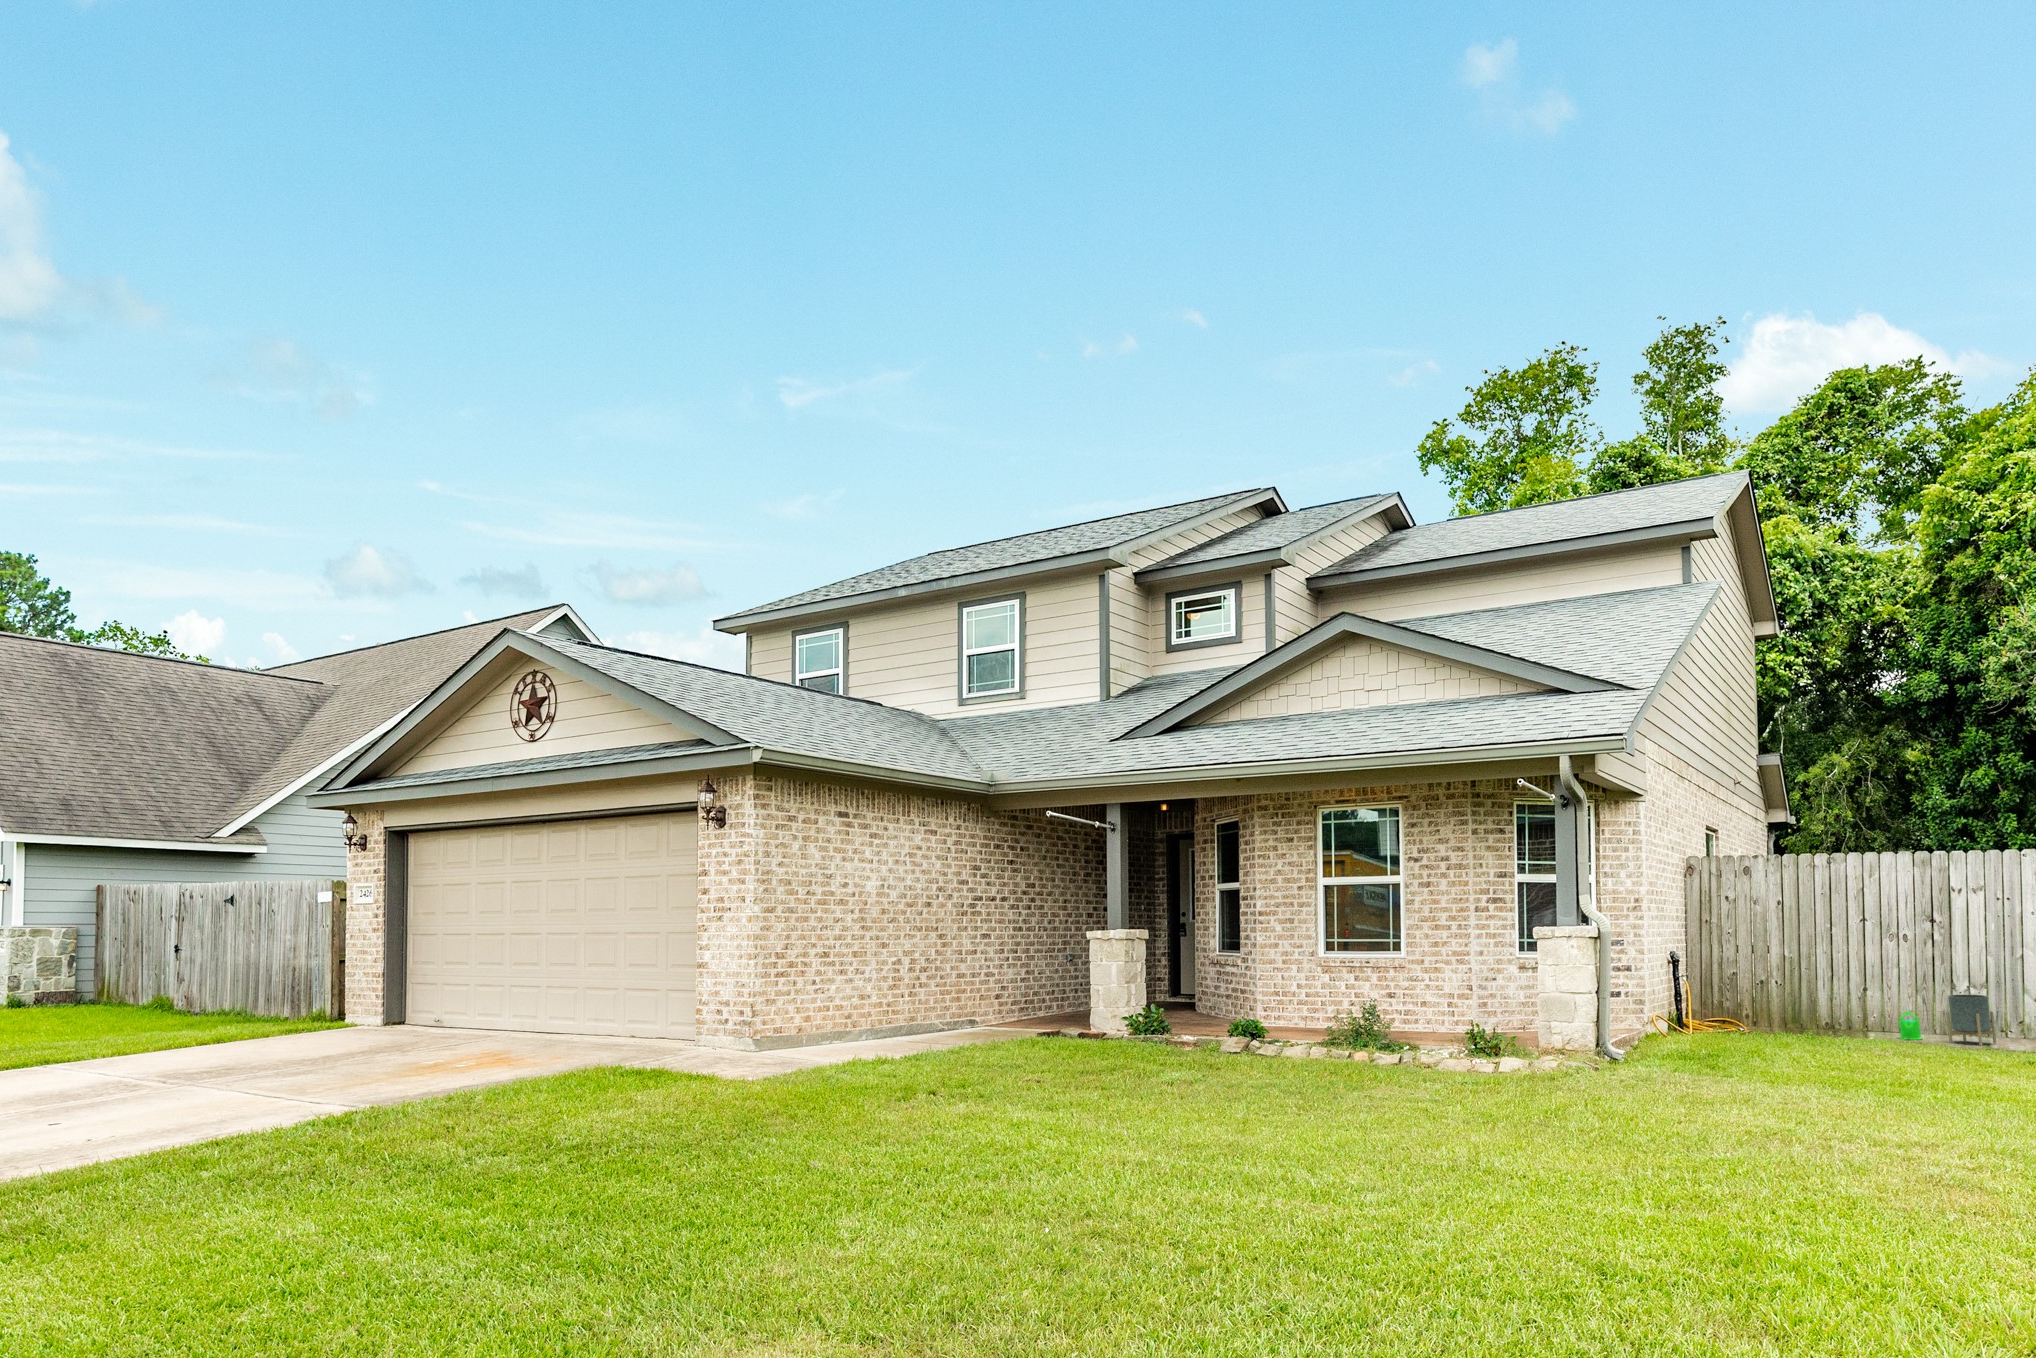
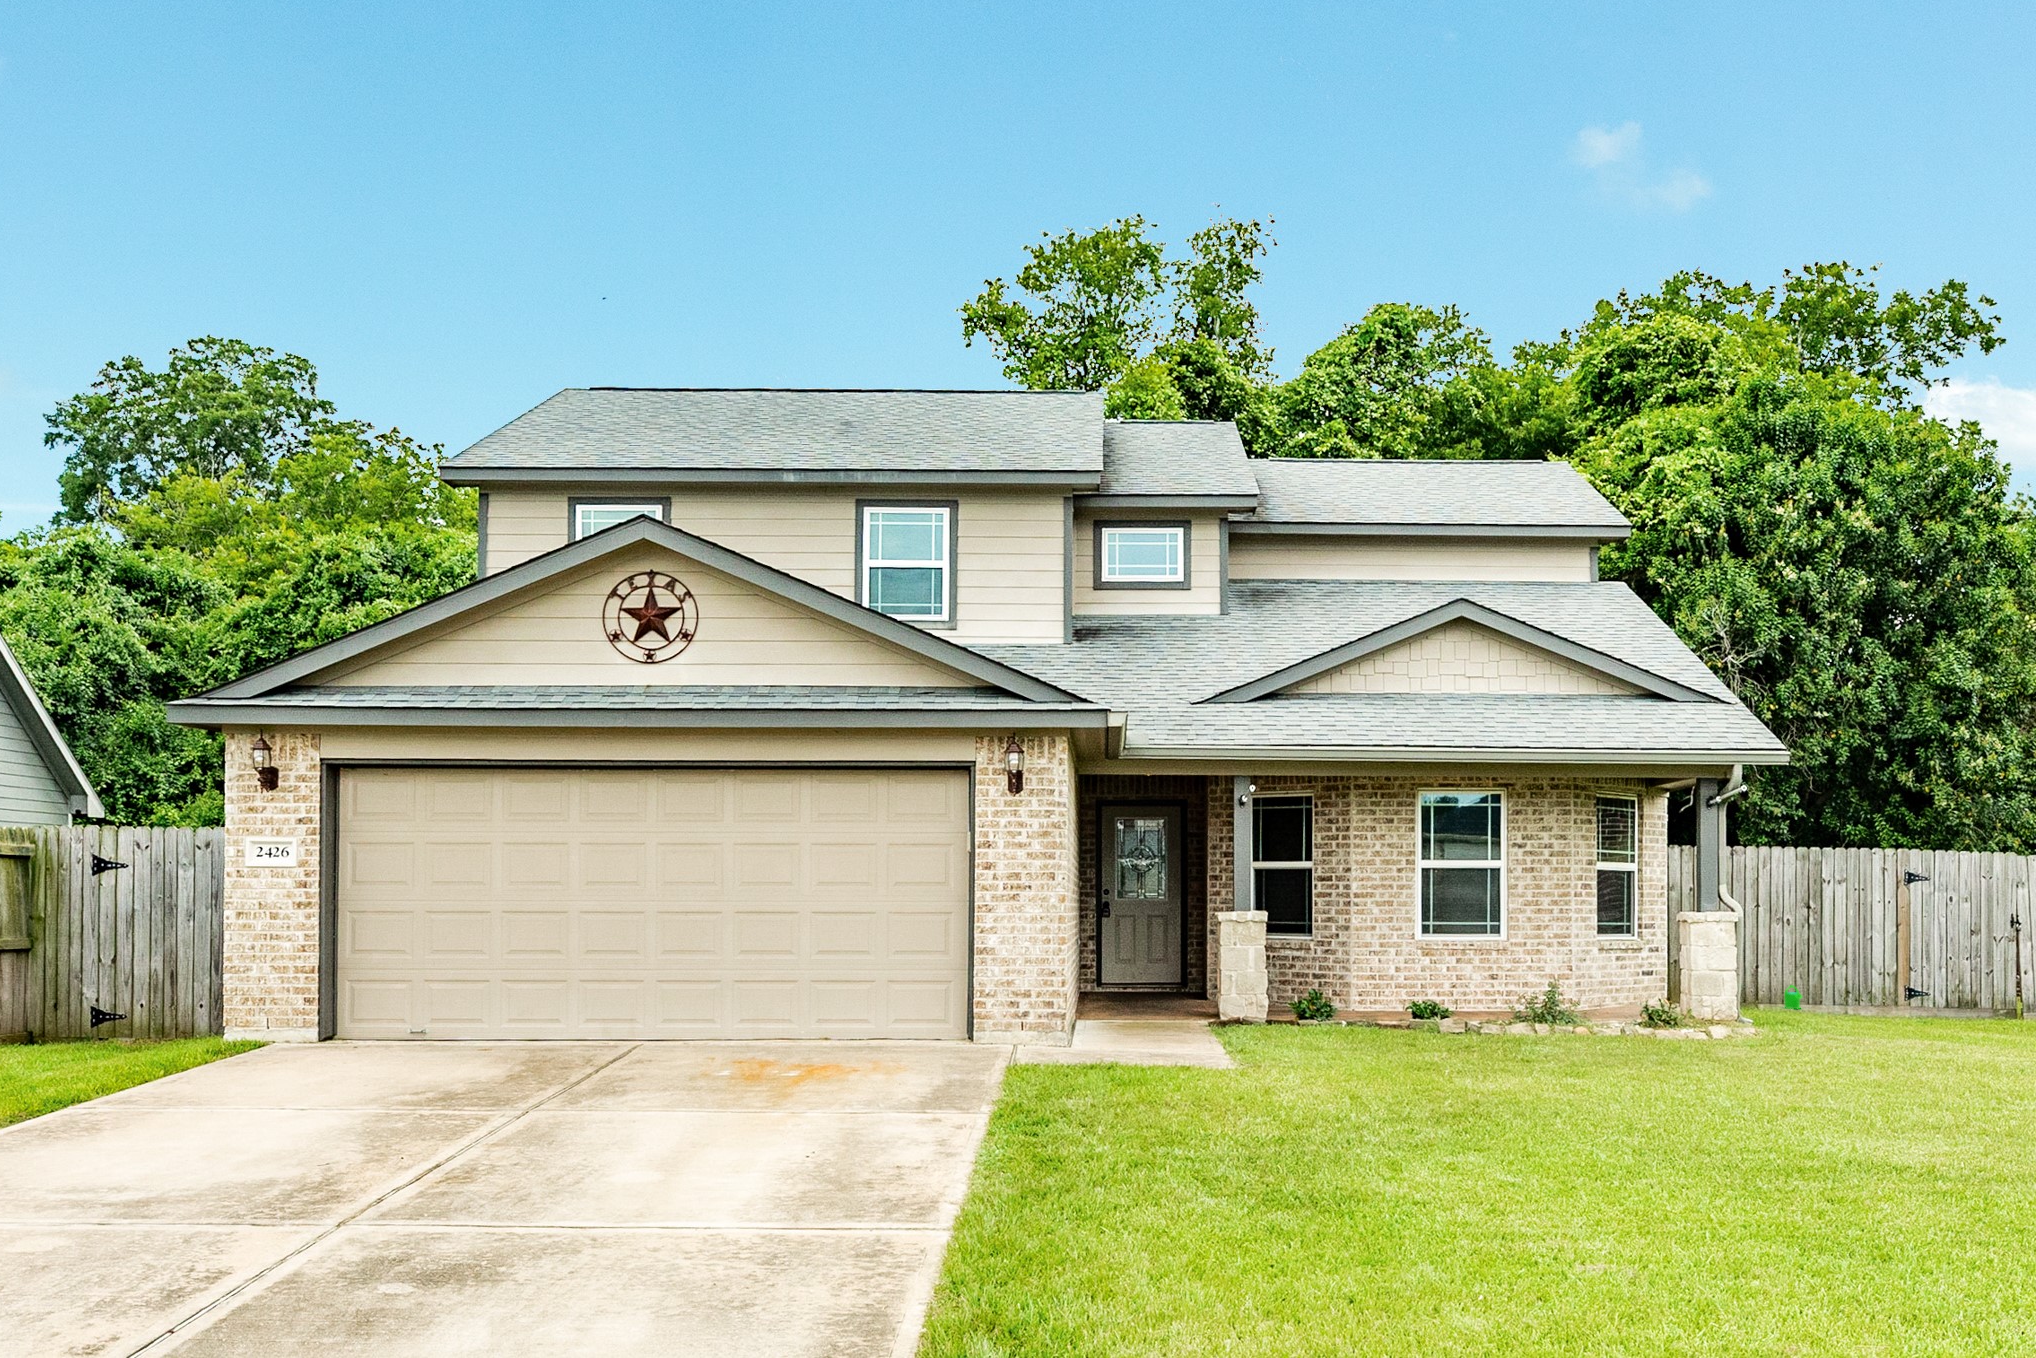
planter: present [1946,995,1996,1046] -> none [1826,970,1857,1013]

